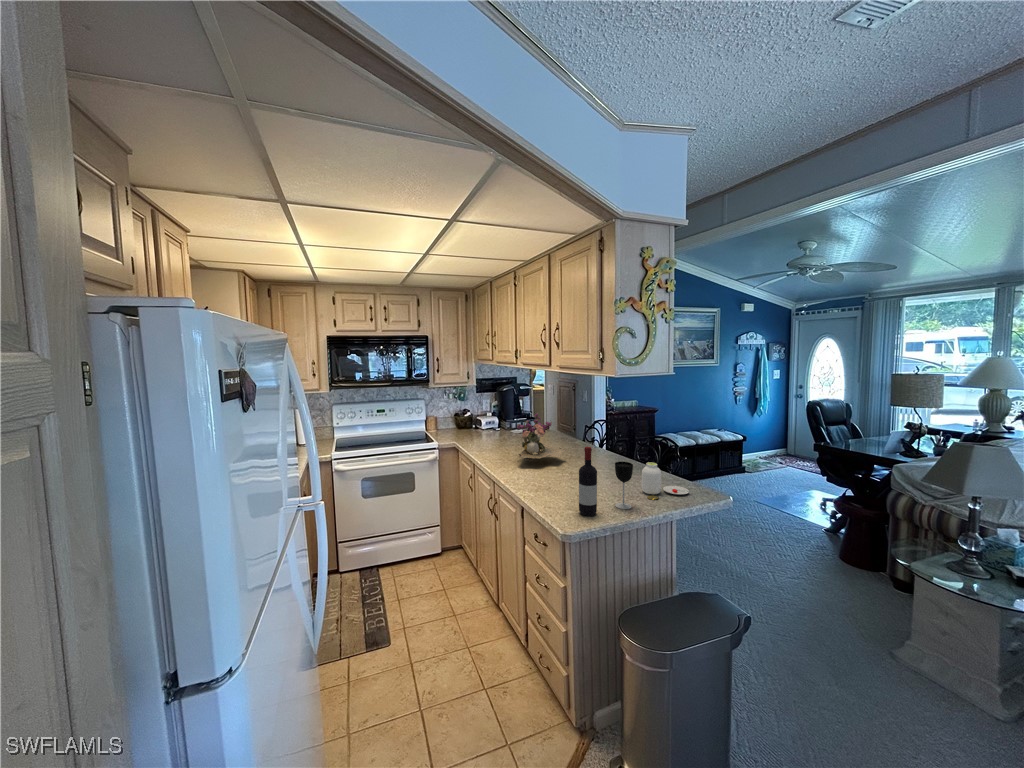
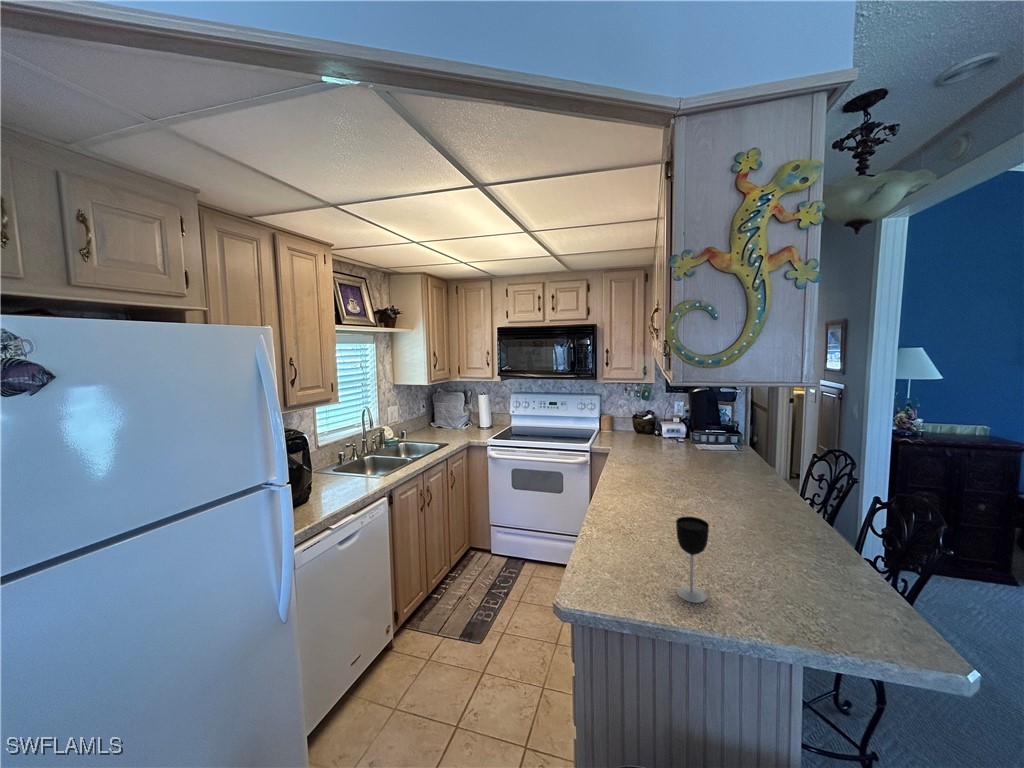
flower arrangement: present [517,413,566,463] -> none [632,421,714,490]
wine bottle: present [579,447,597,516] -> none [602,480,631,589]
jar: present [642,462,689,500] -> none [760,534,883,623]

